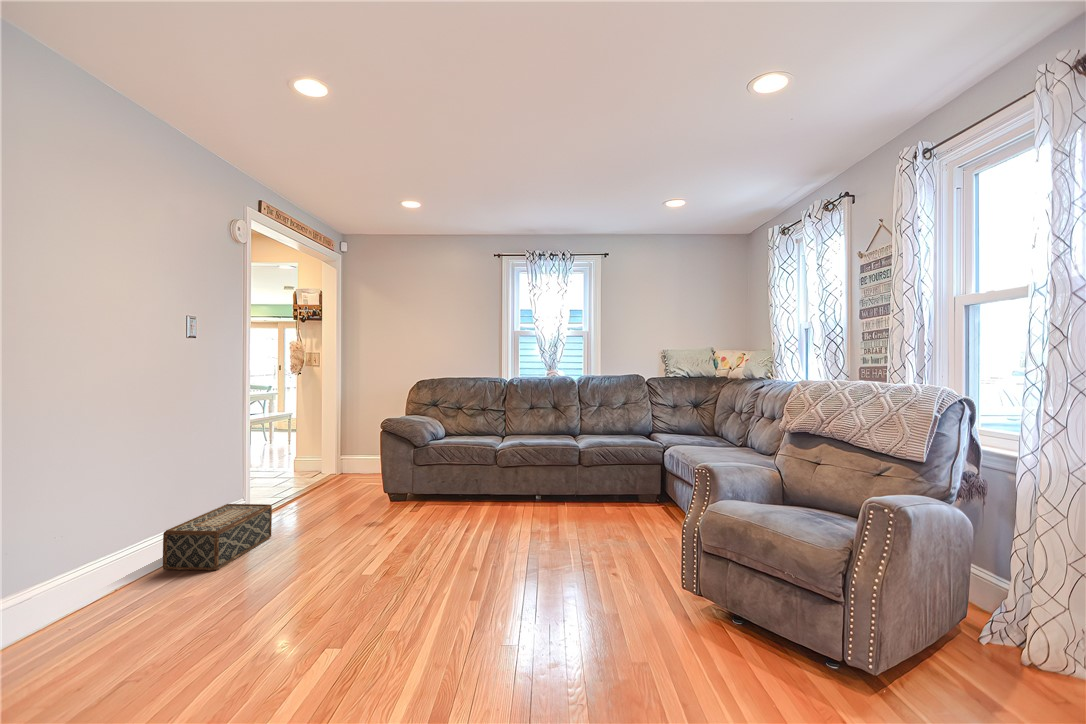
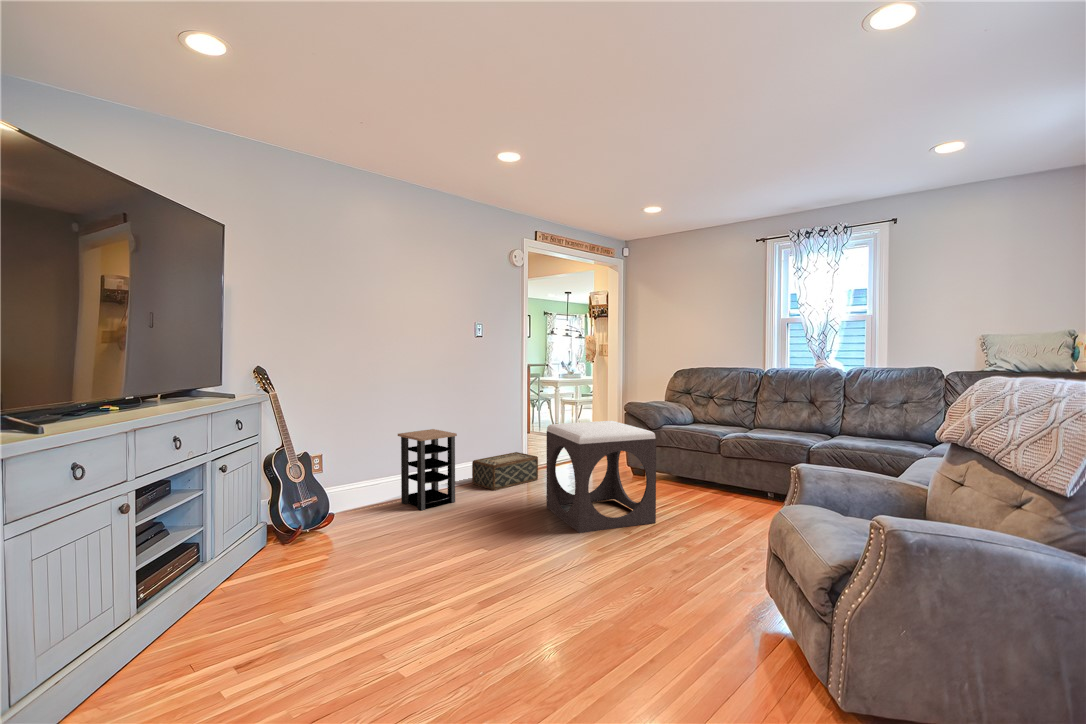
footstool: none [332,443,483,597] -> present [546,421,656,533]
side table: none [23,490,169,648] -> present [398,429,457,511]

